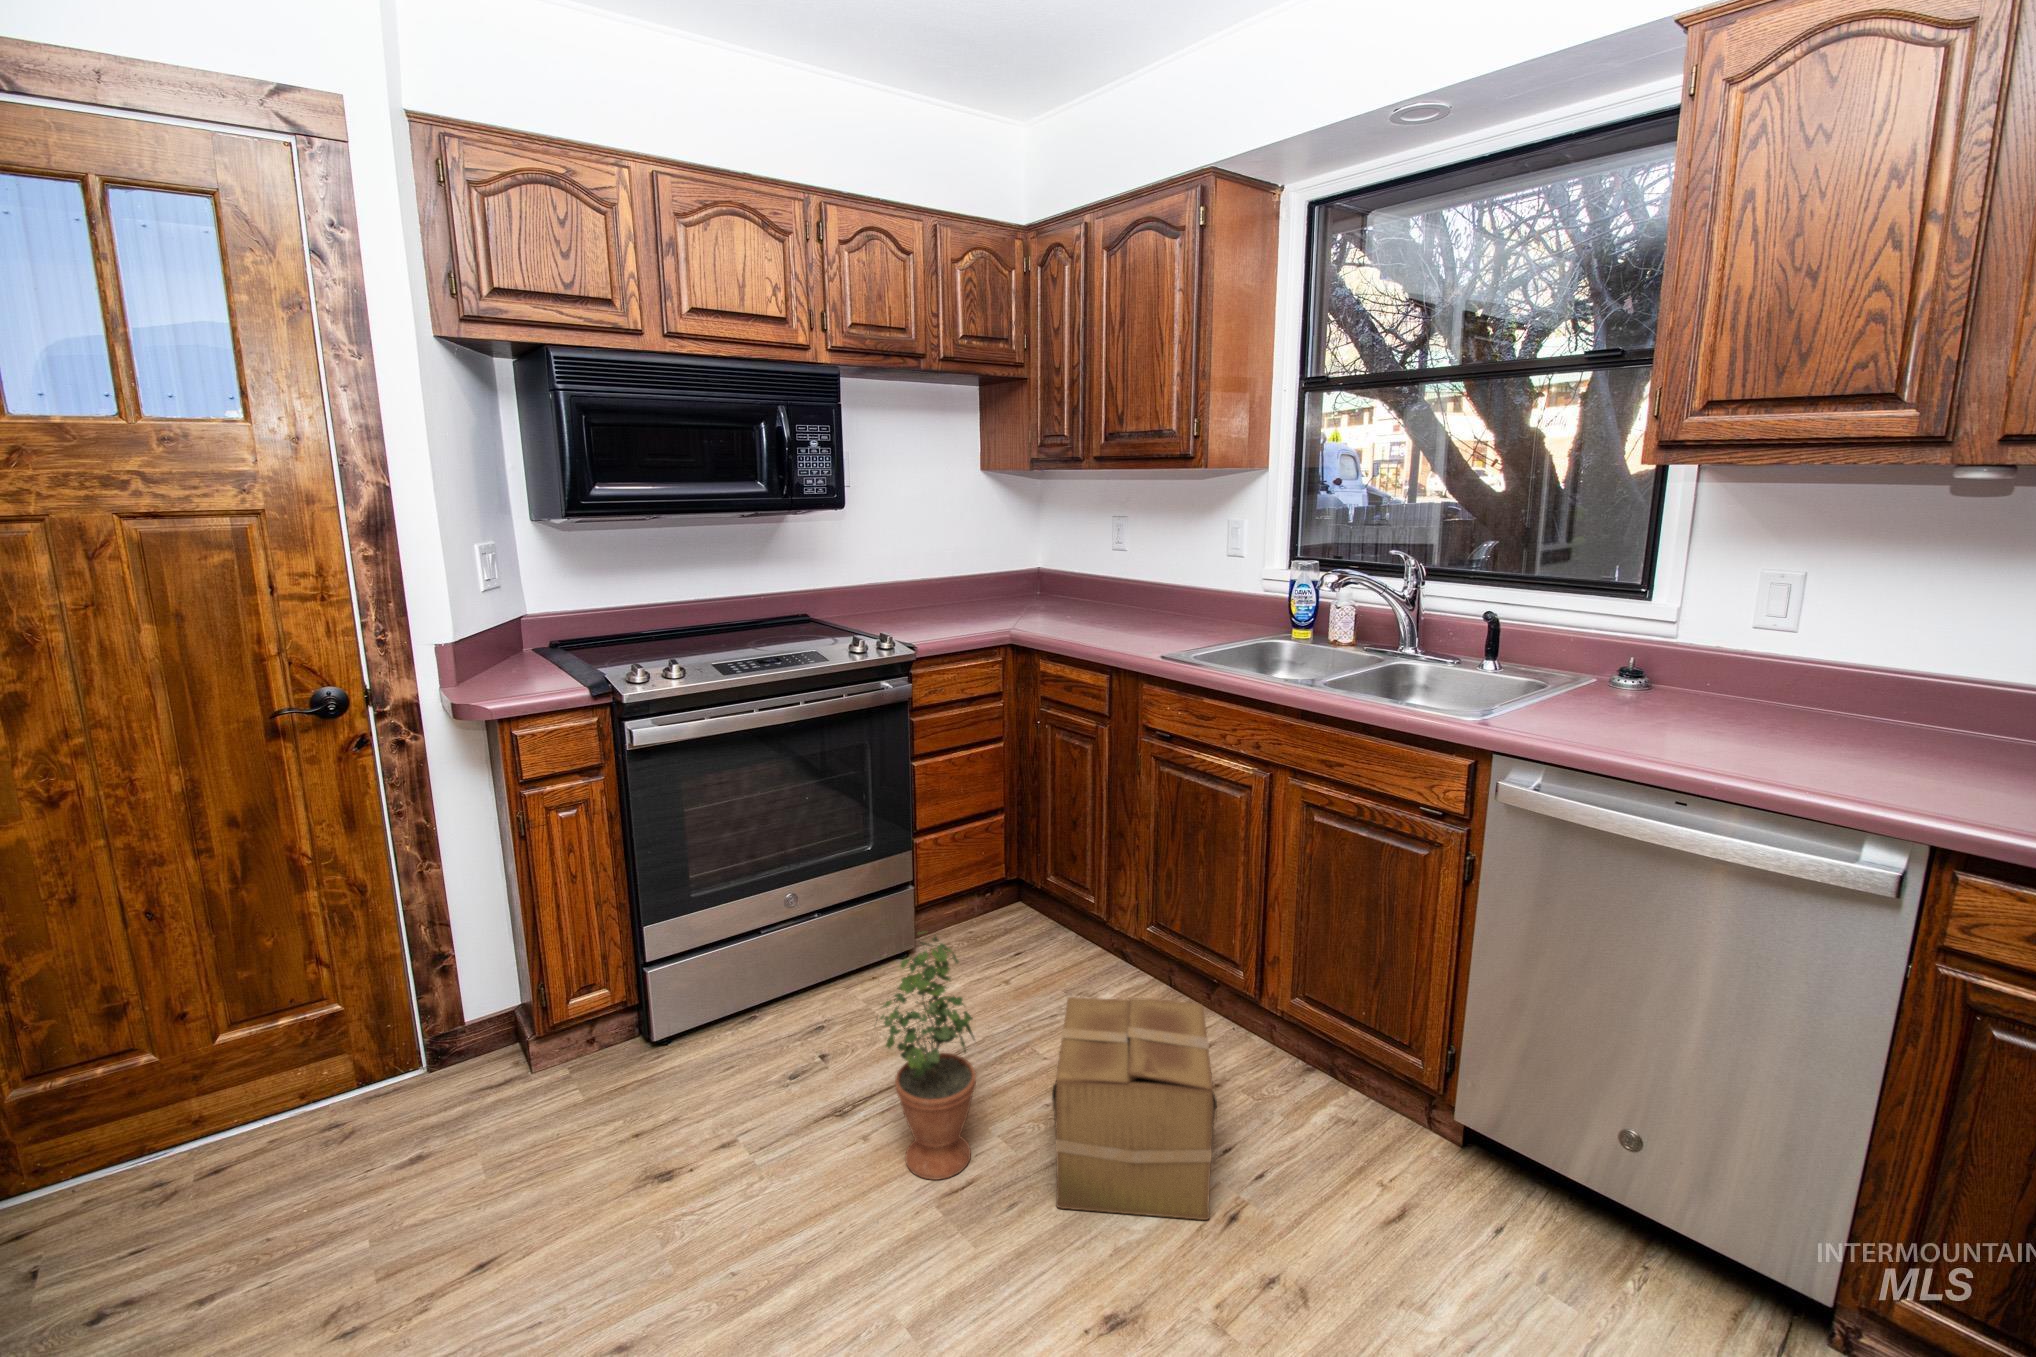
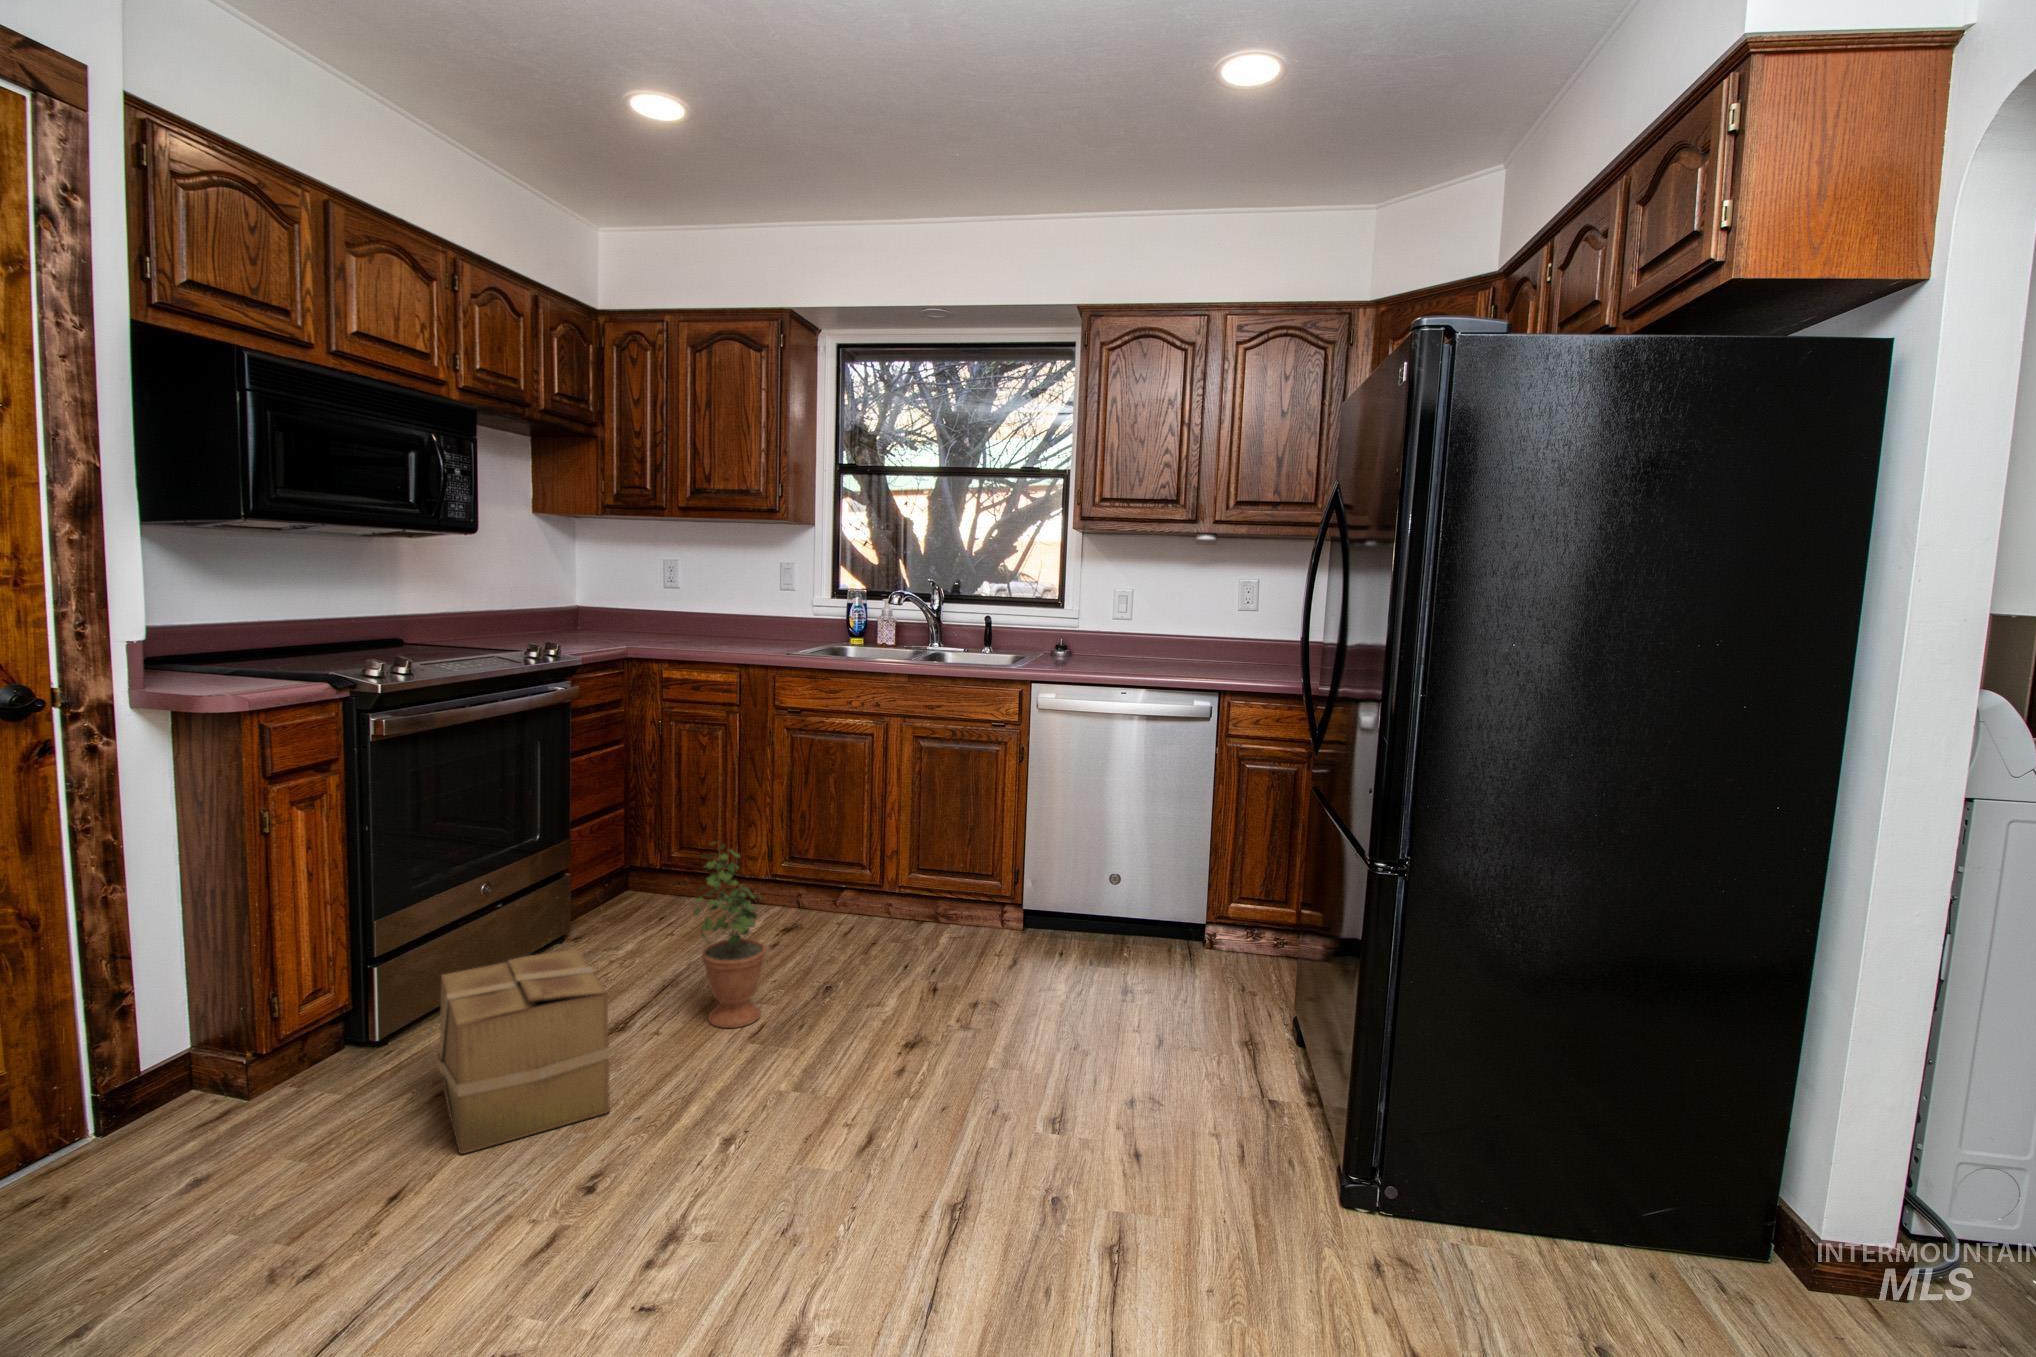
cardboard box: present [1052,997,1217,1220] -> present [438,949,610,1154]

